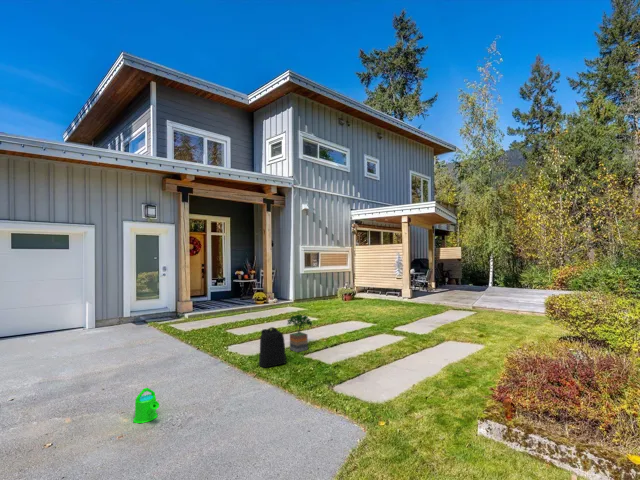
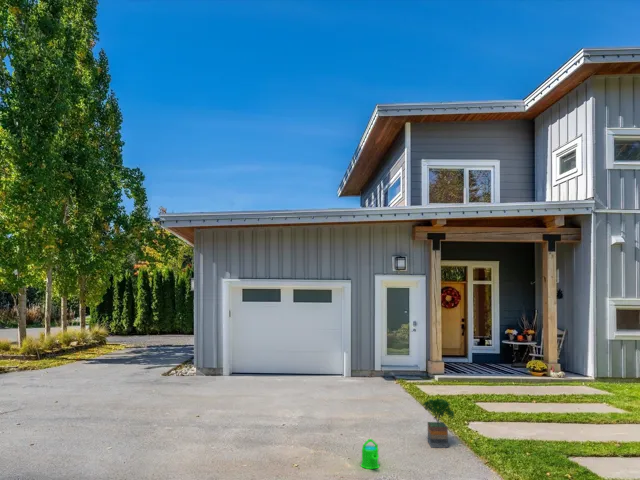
potted tree: present [288,315,312,352] -> present [423,399,454,448]
backpack: present [259,327,286,367] -> none [492,408,526,455]

